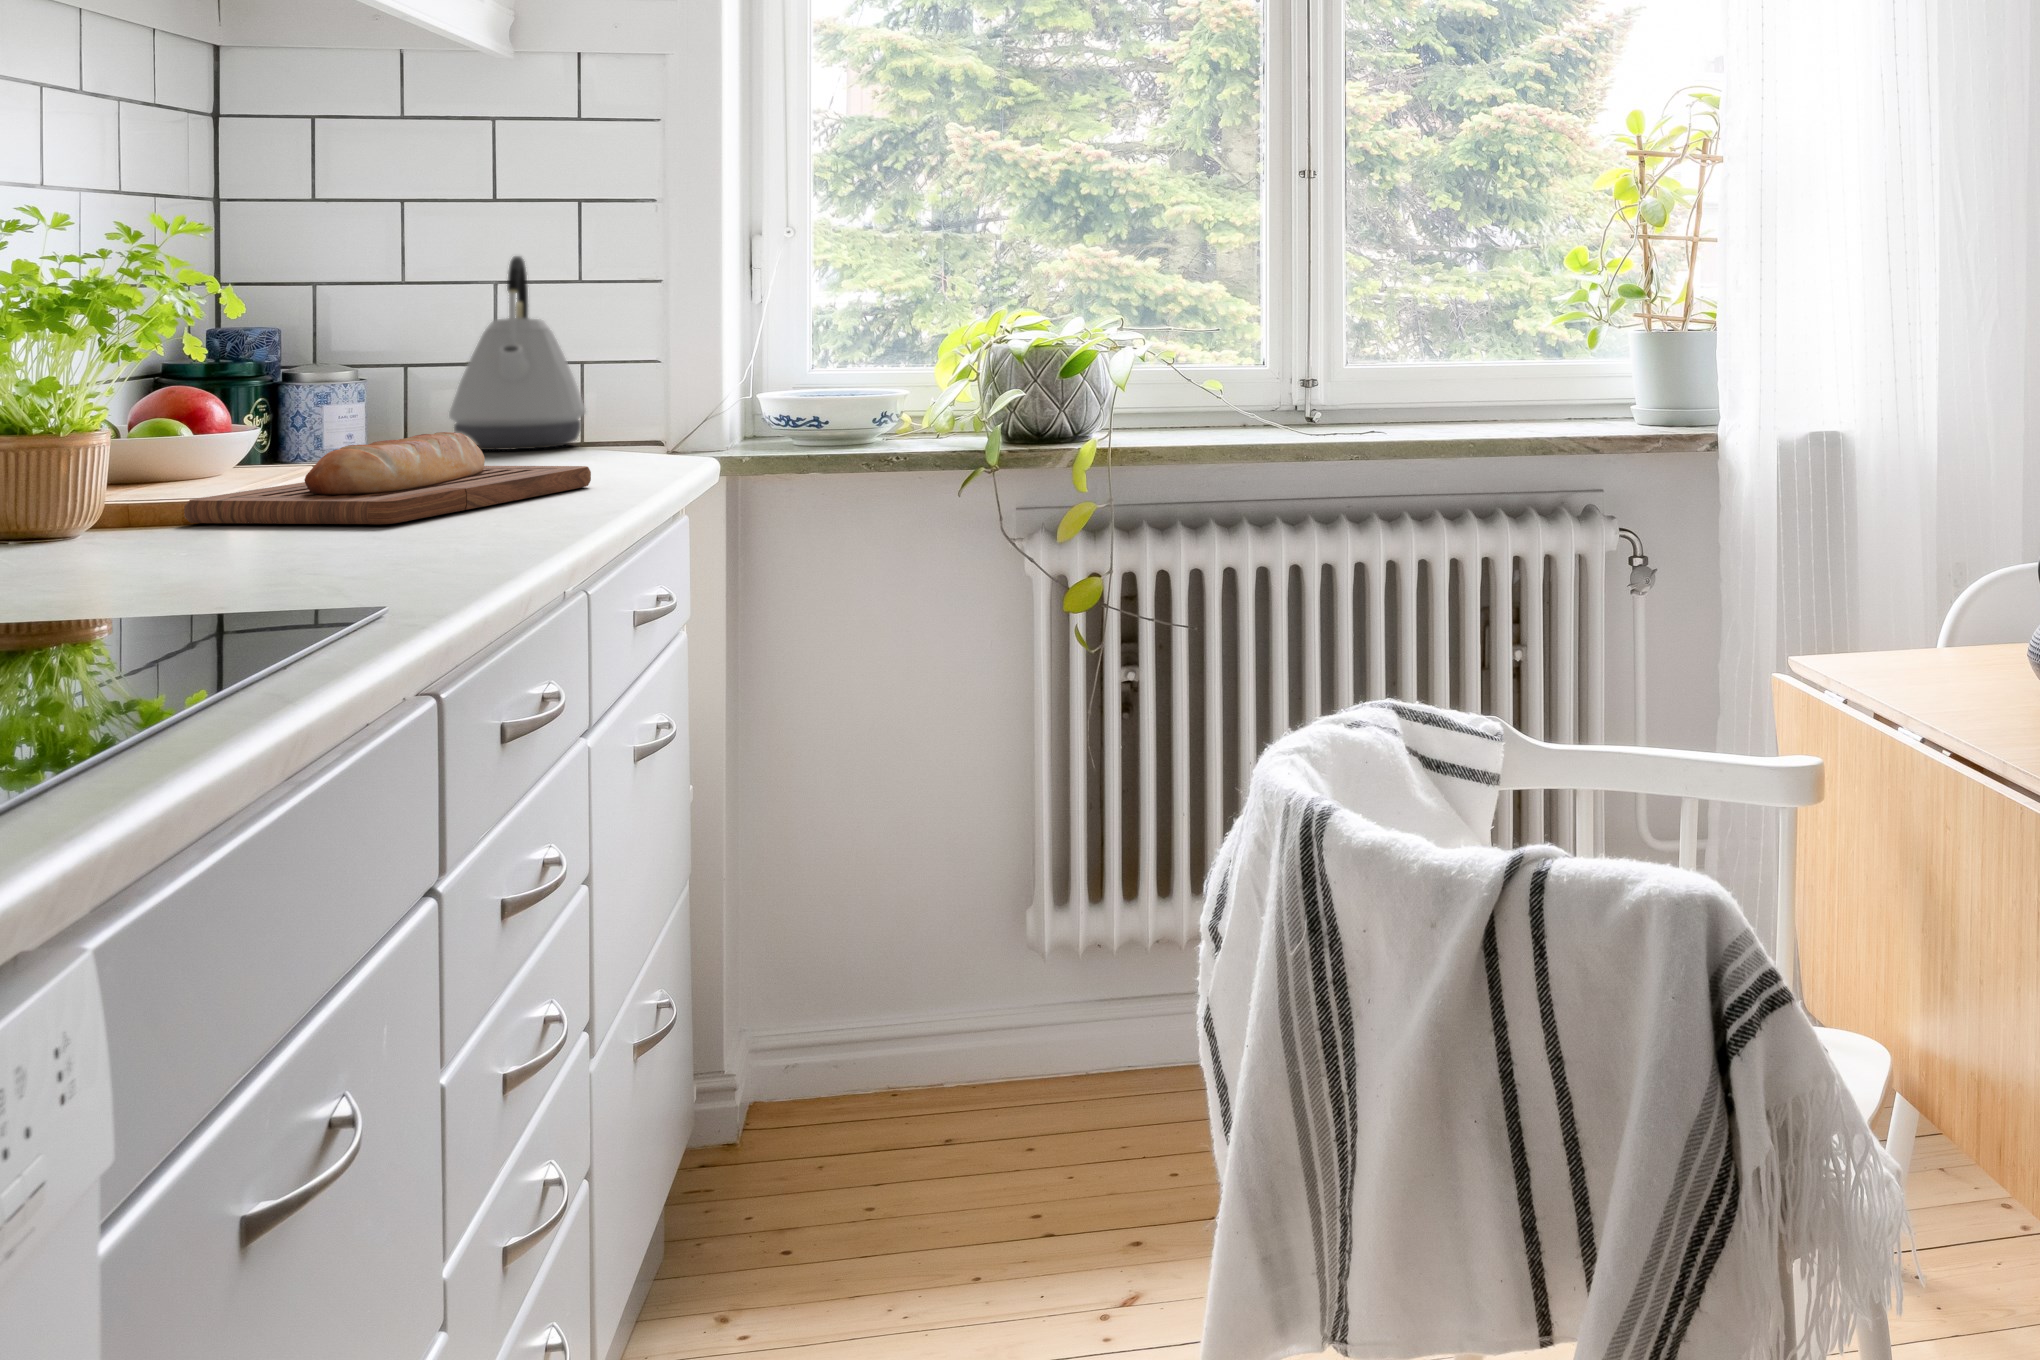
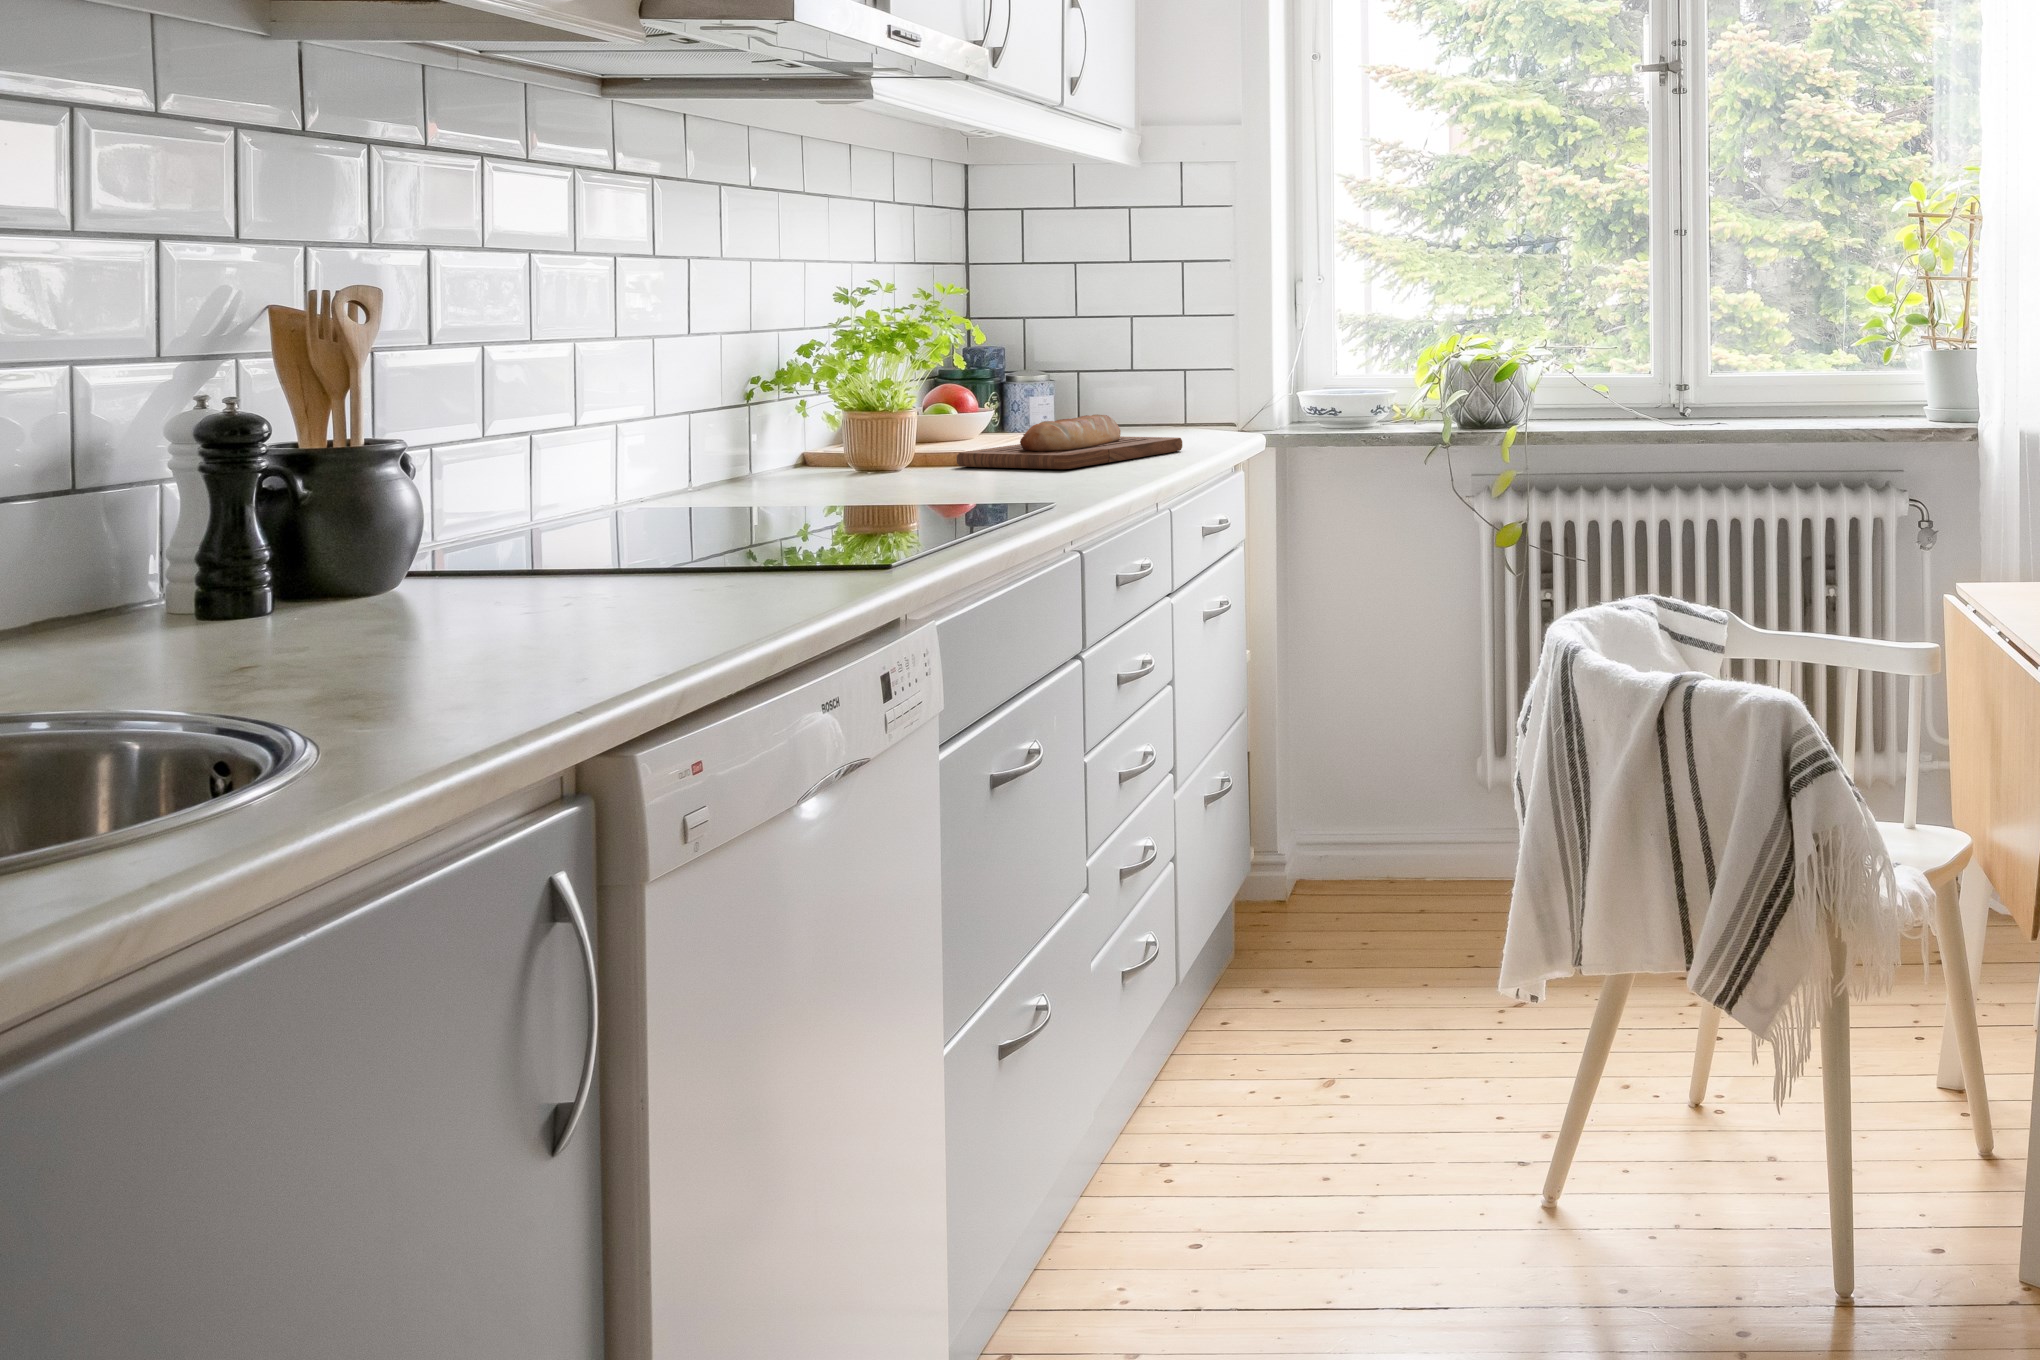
kettle: present [449,256,585,450] -> none [1103,299,1185,428]

